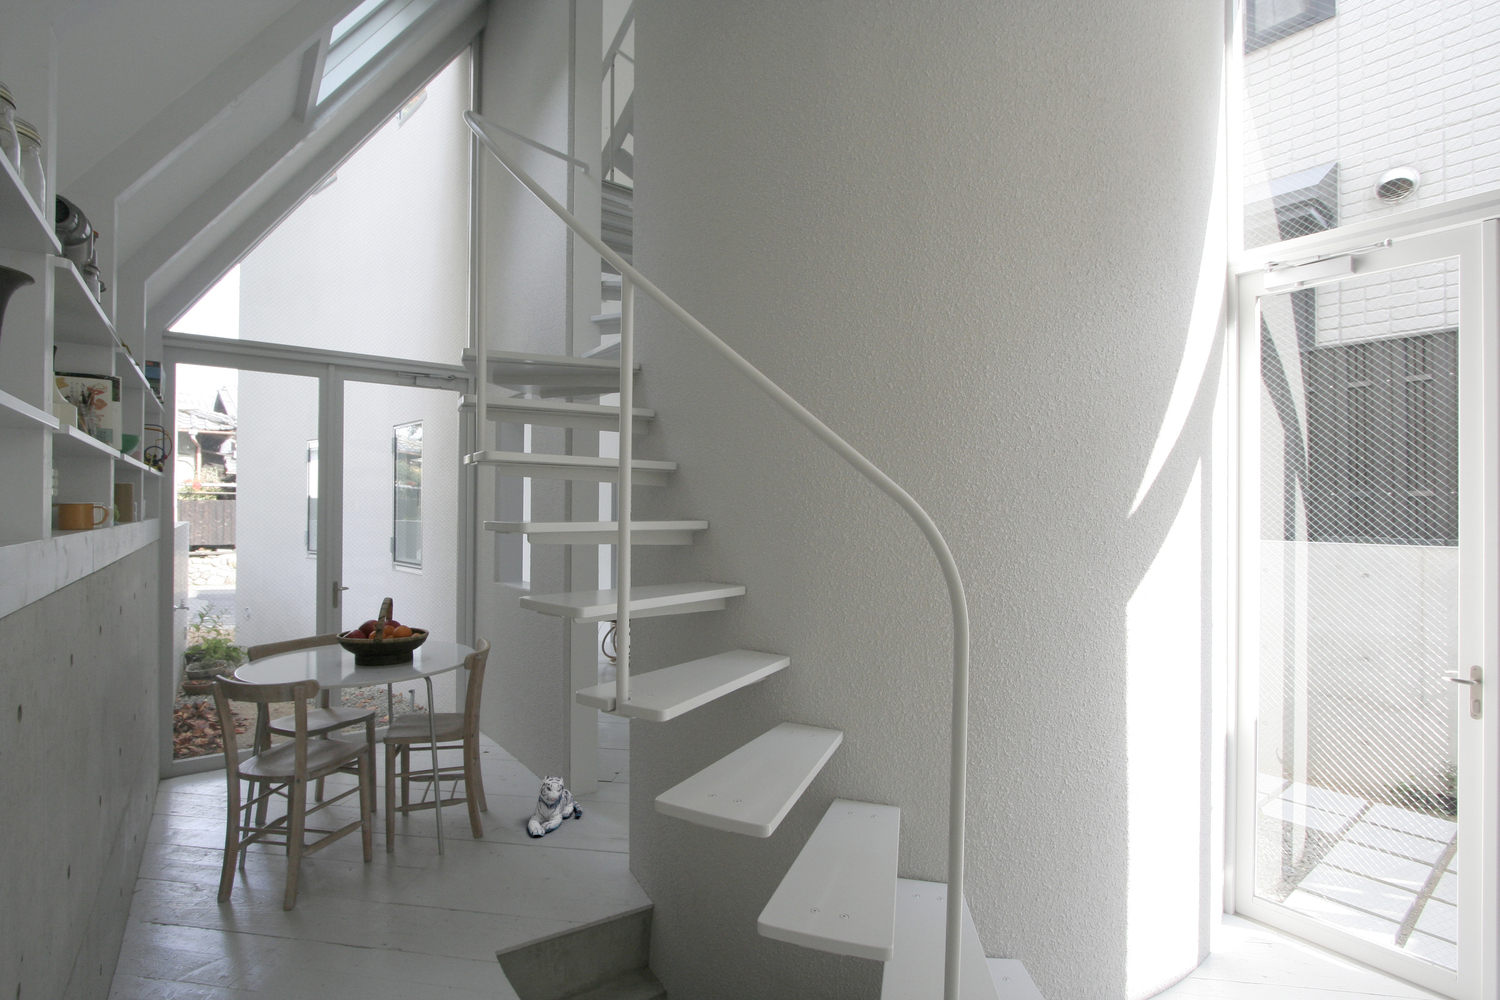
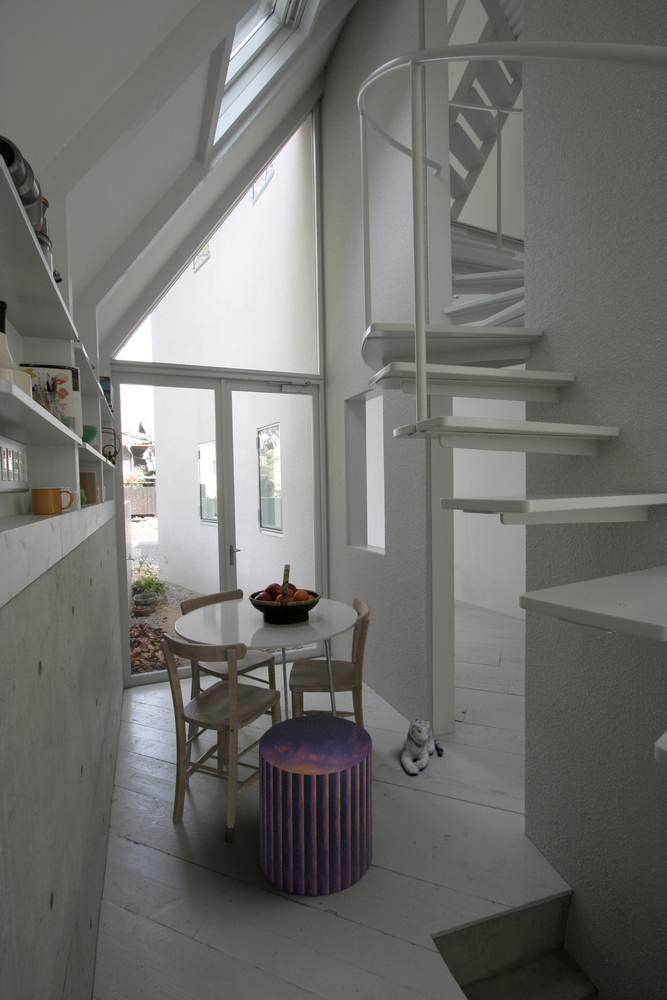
pouf: none [328,763,465,941] -> present [259,715,372,896]

